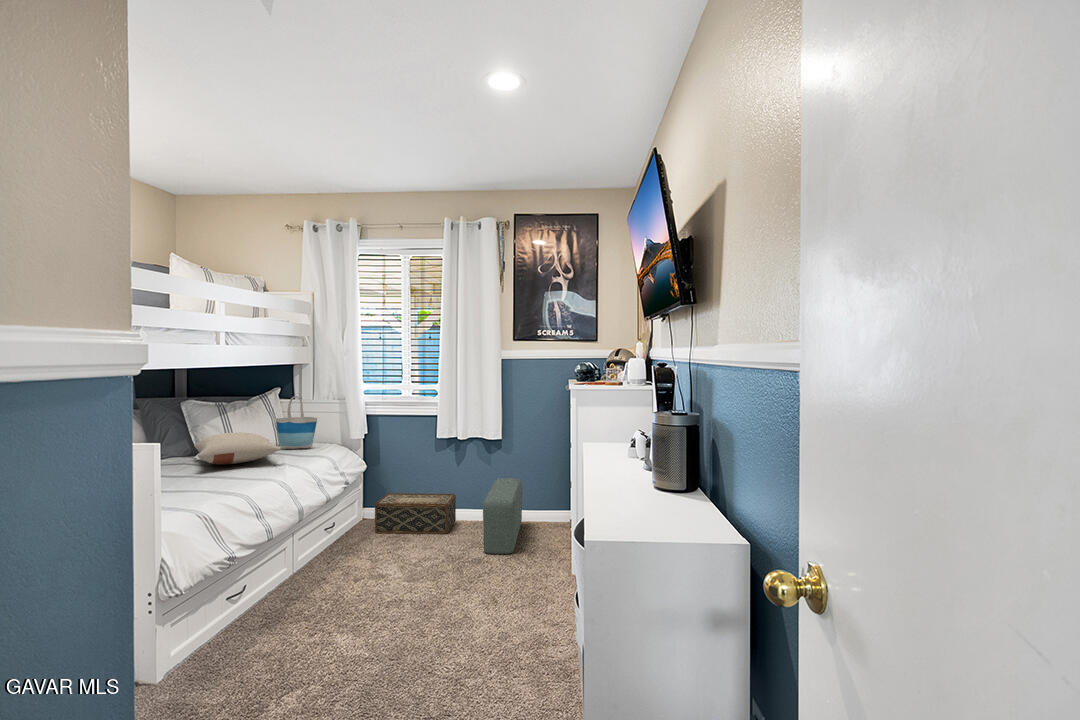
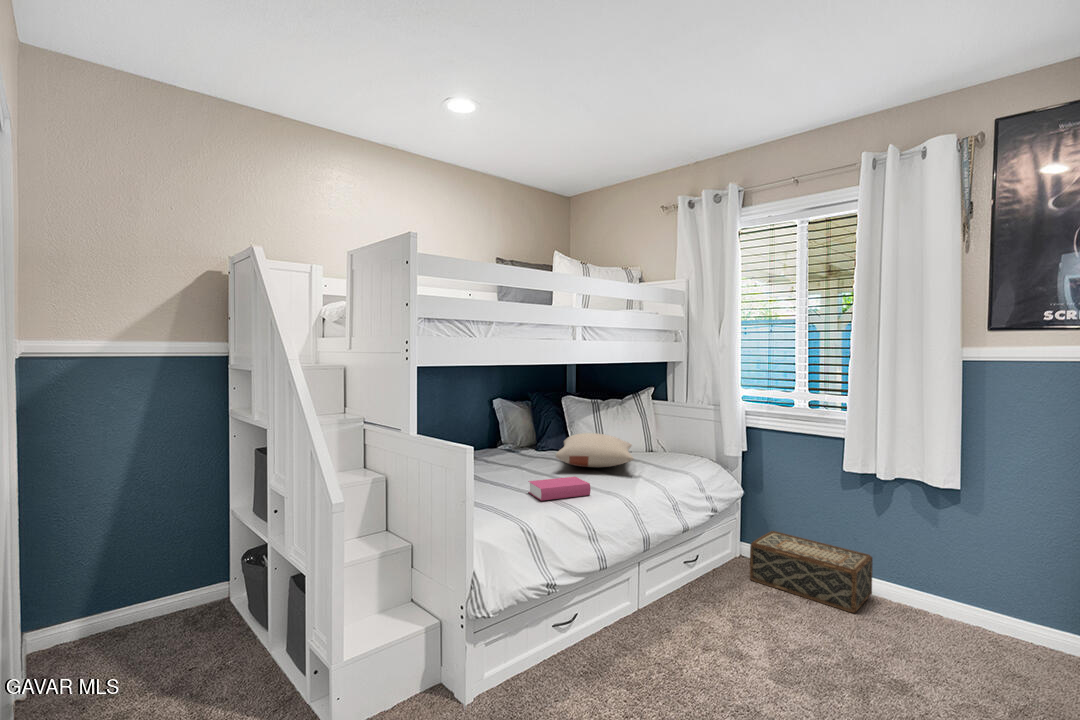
tote bag: present [276,396,317,449] -> none [642,398,685,459]
book: none [182,470,249,494] -> present [528,477,591,501]
pouf: present [483,478,522,554] -> none [915,551,1001,694]

